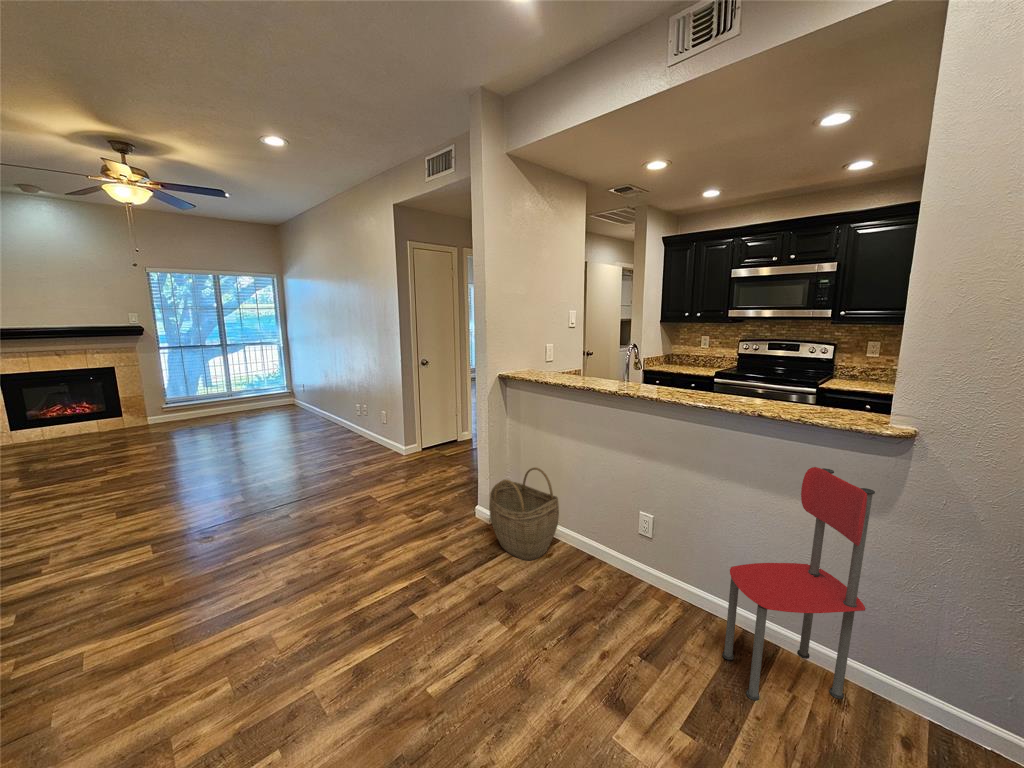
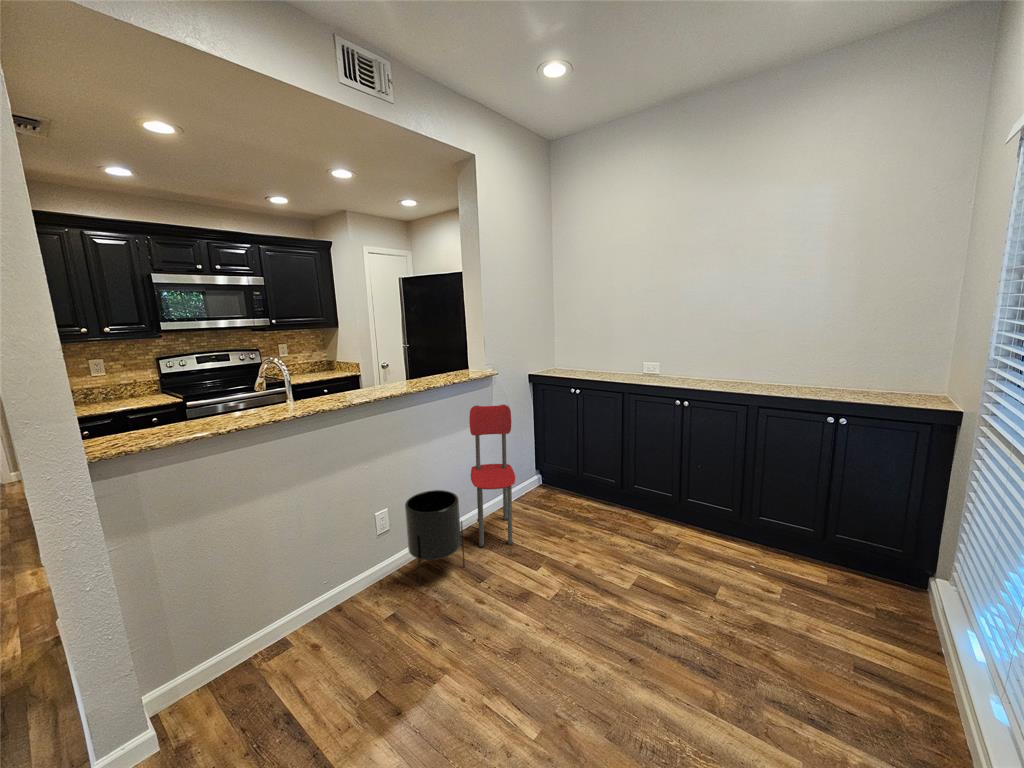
woven basket: present [489,468,559,560] -> none [204,554,331,707]
planter: none [625,518,696,639] -> present [405,490,465,586]

